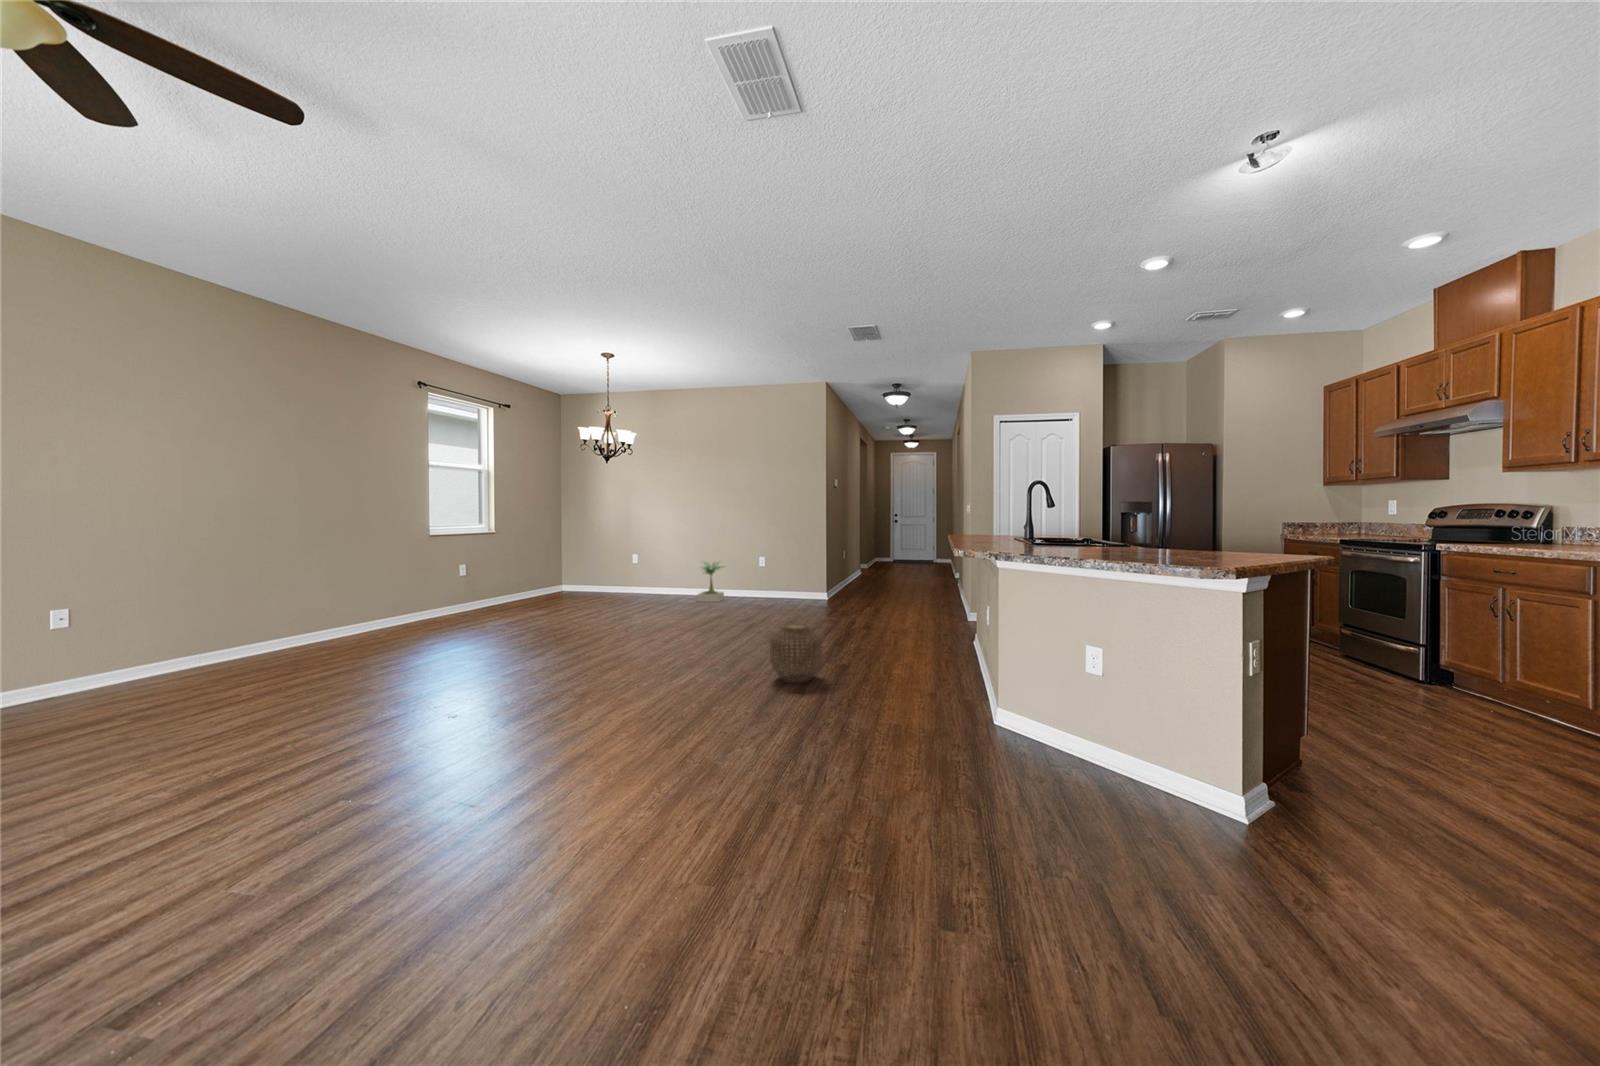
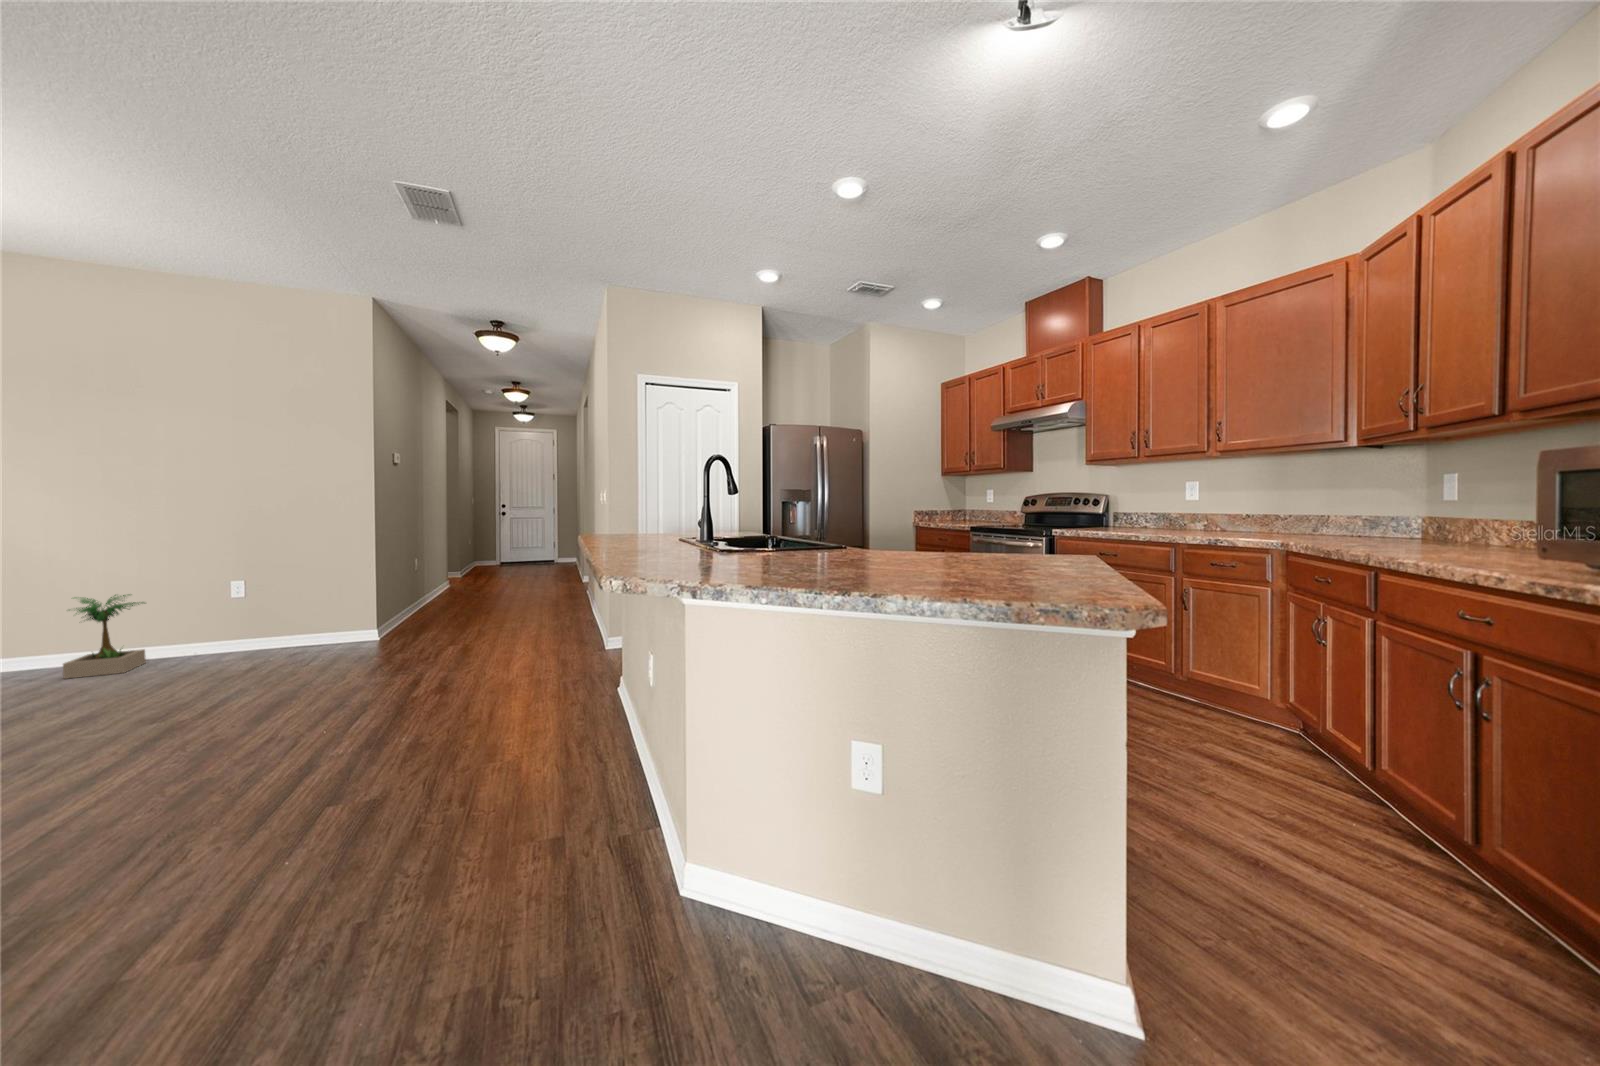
woven basket: present [770,623,822,683] -> none [139,751,311,907]

